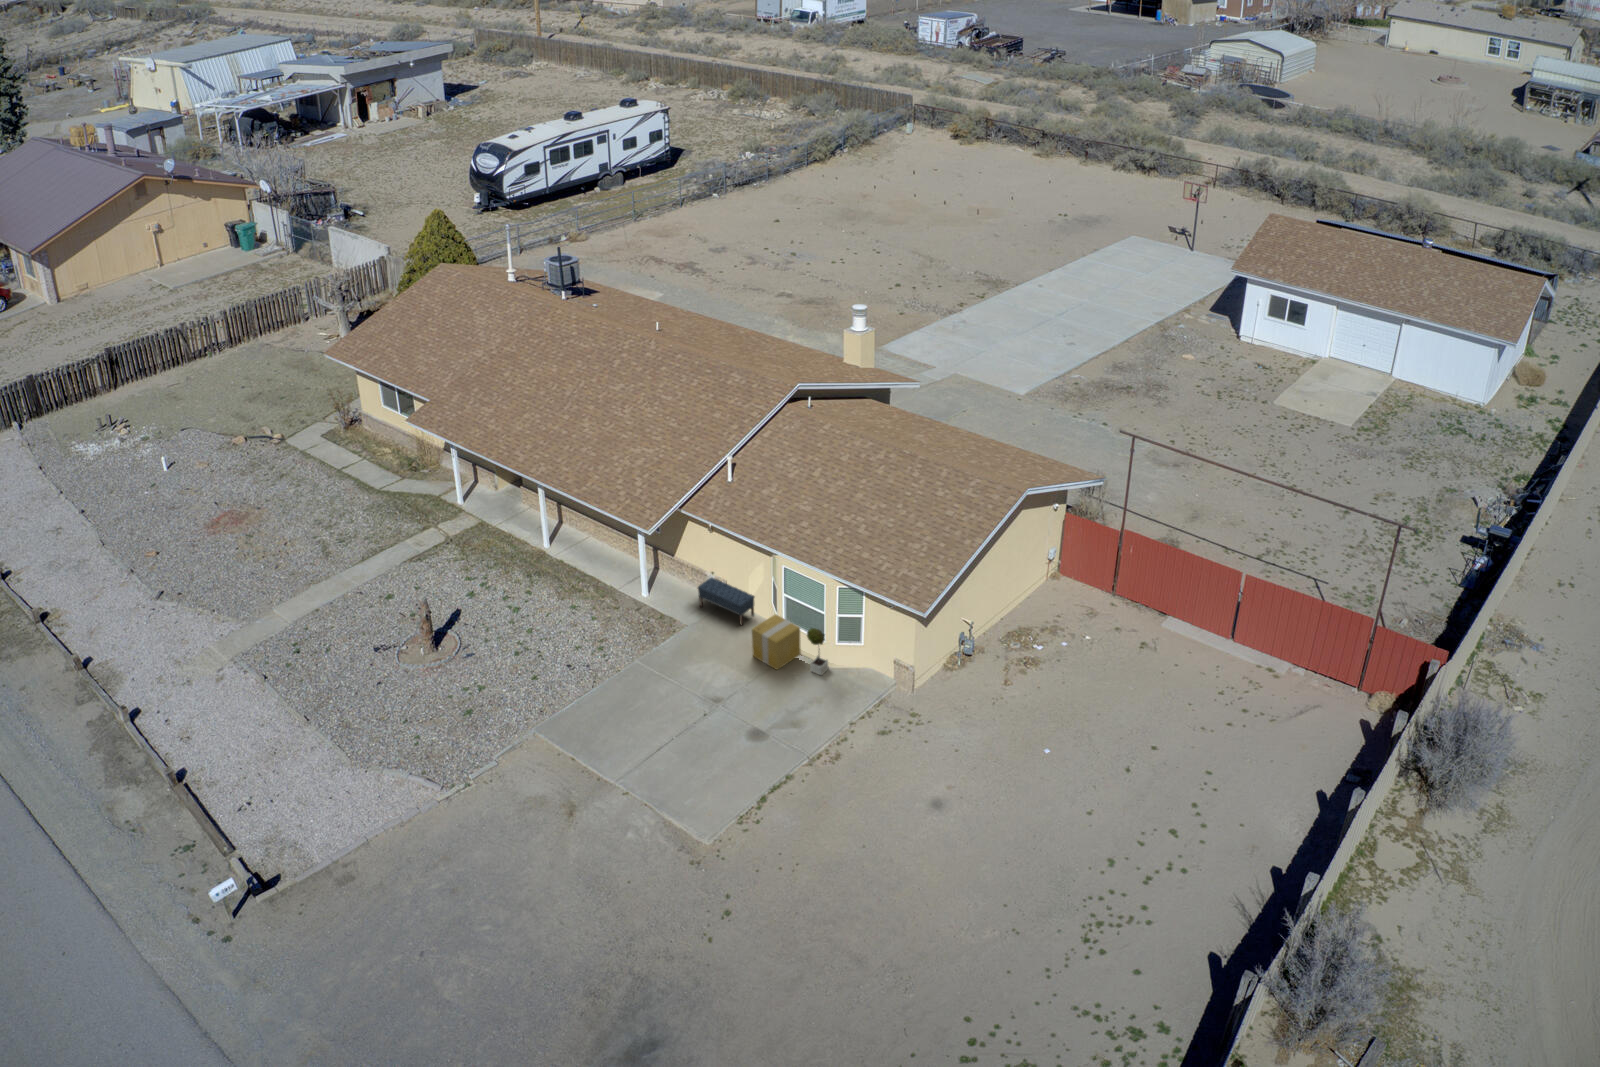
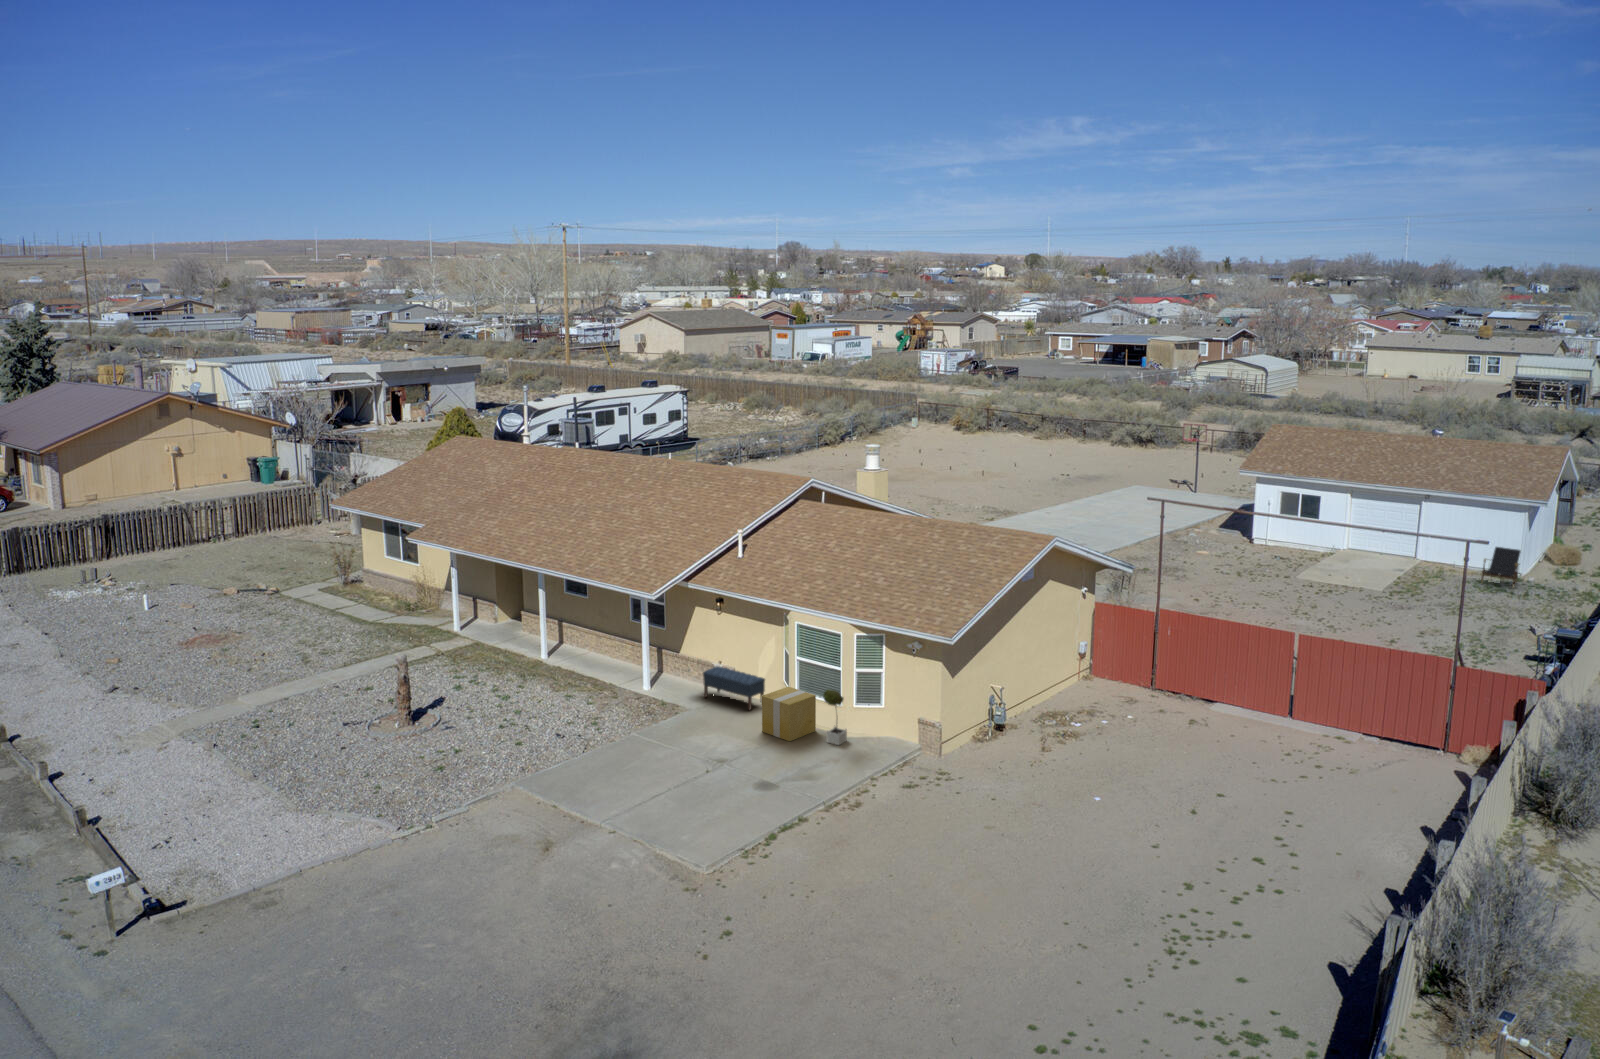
lounge chair: none [1448,369,1491,415] -> present [1481,547,1521,586]

